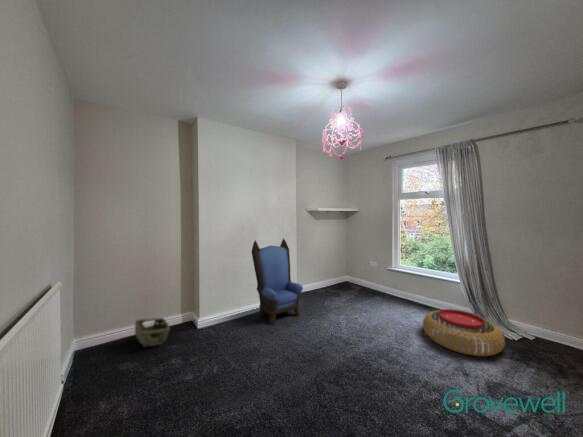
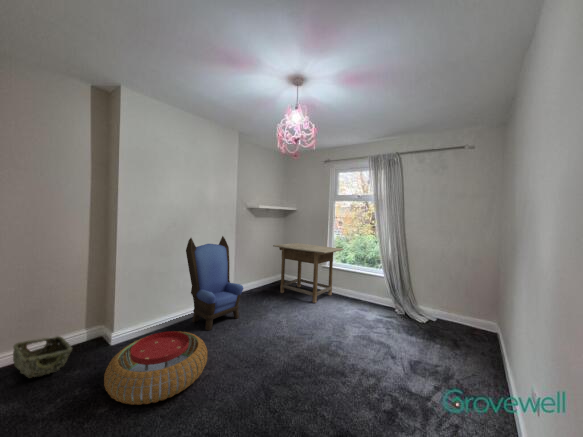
desk: none [333,244,411,307] -> present [273,243,344,303]
pouf: present [423,309,505,356] -> present [104,331,207,405]

